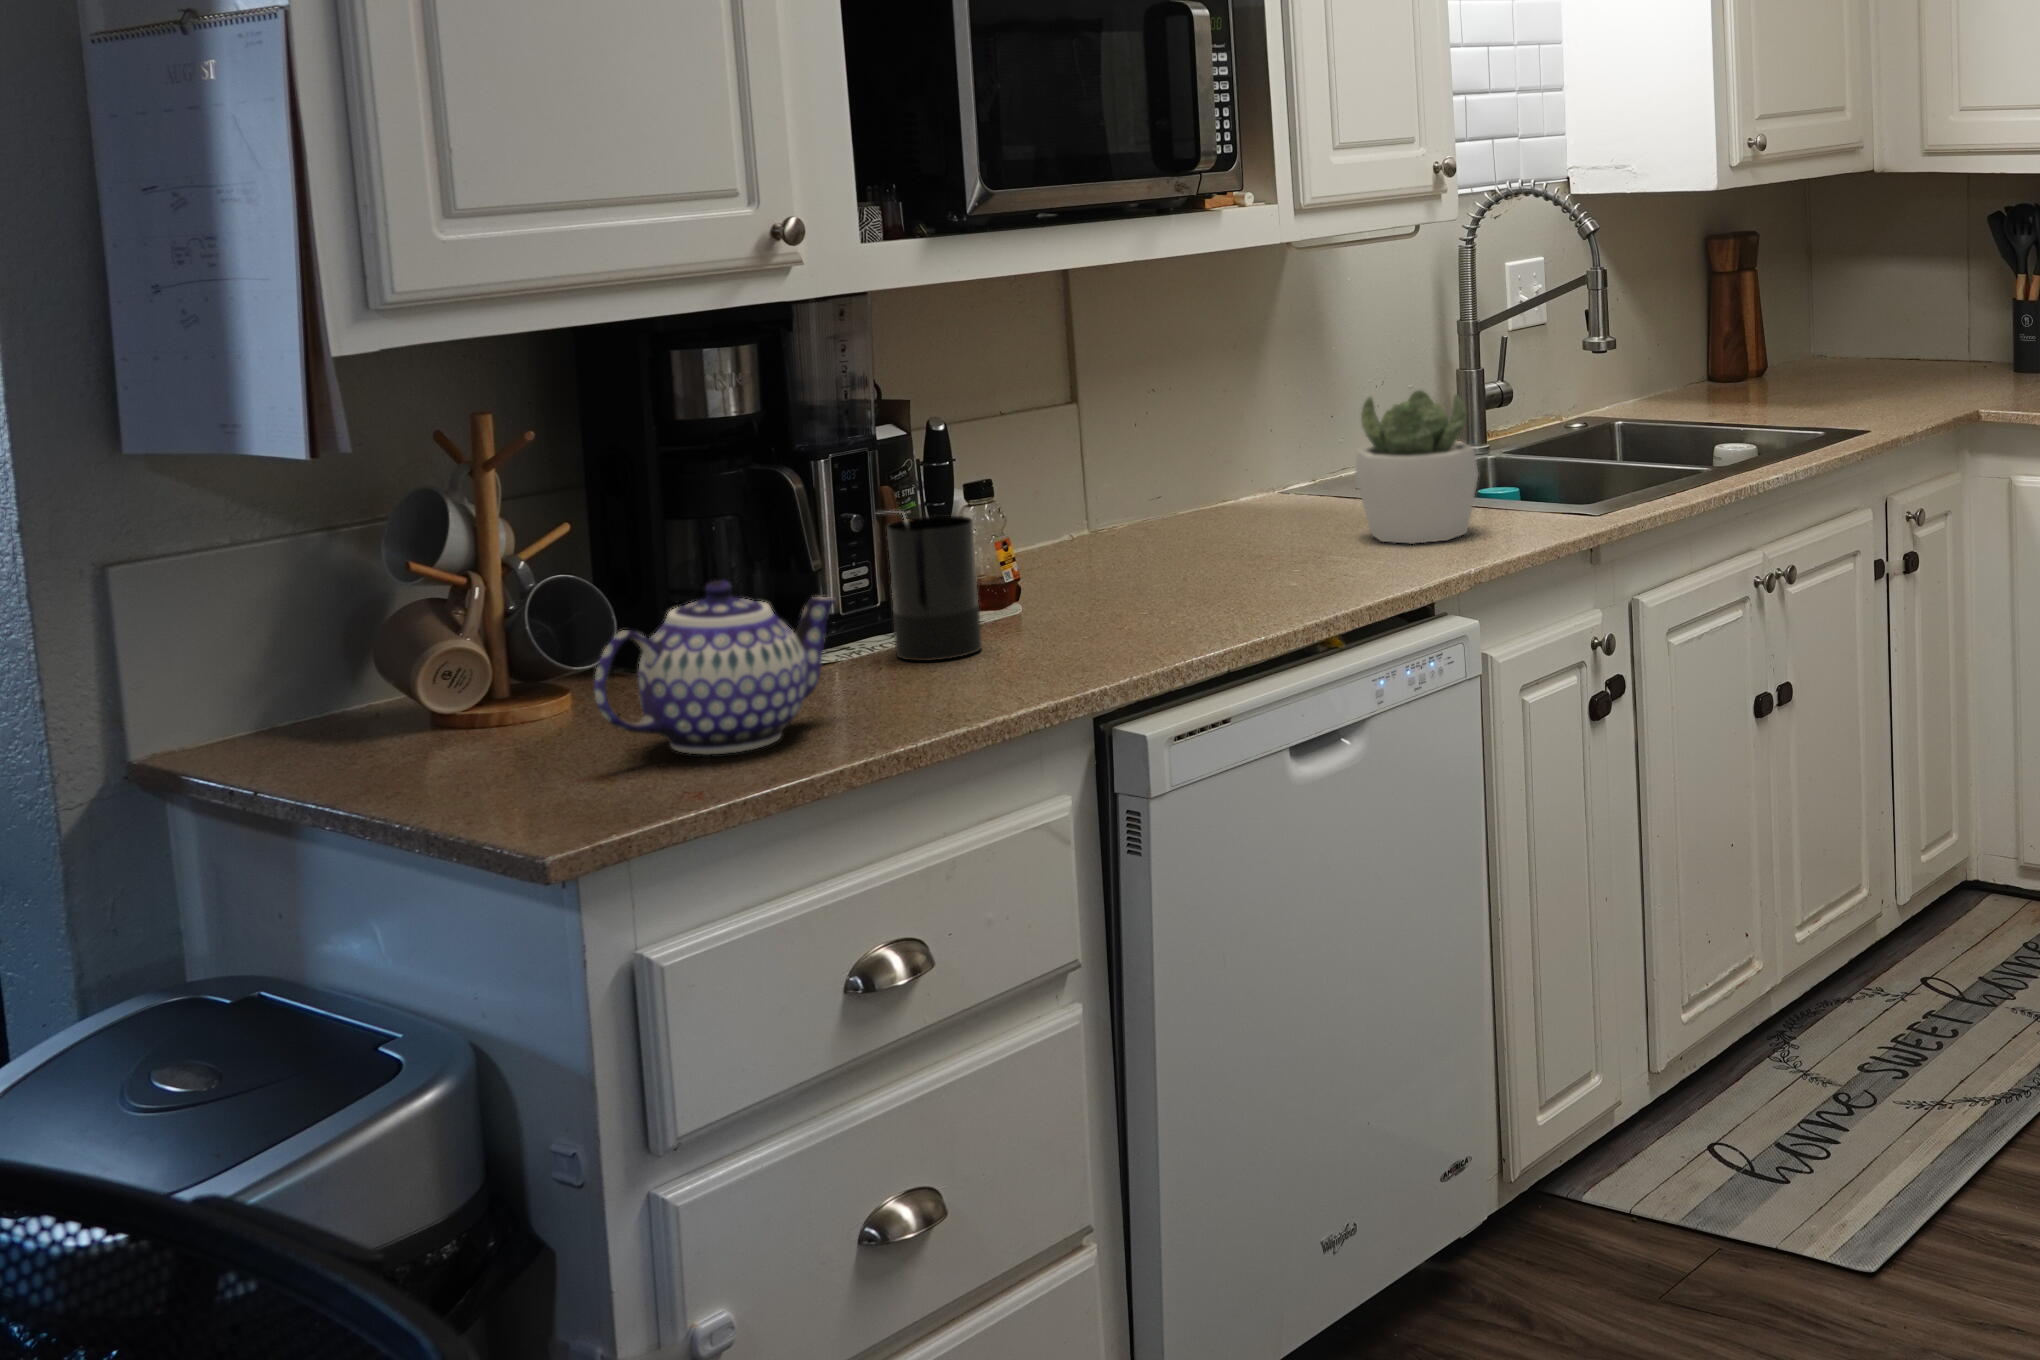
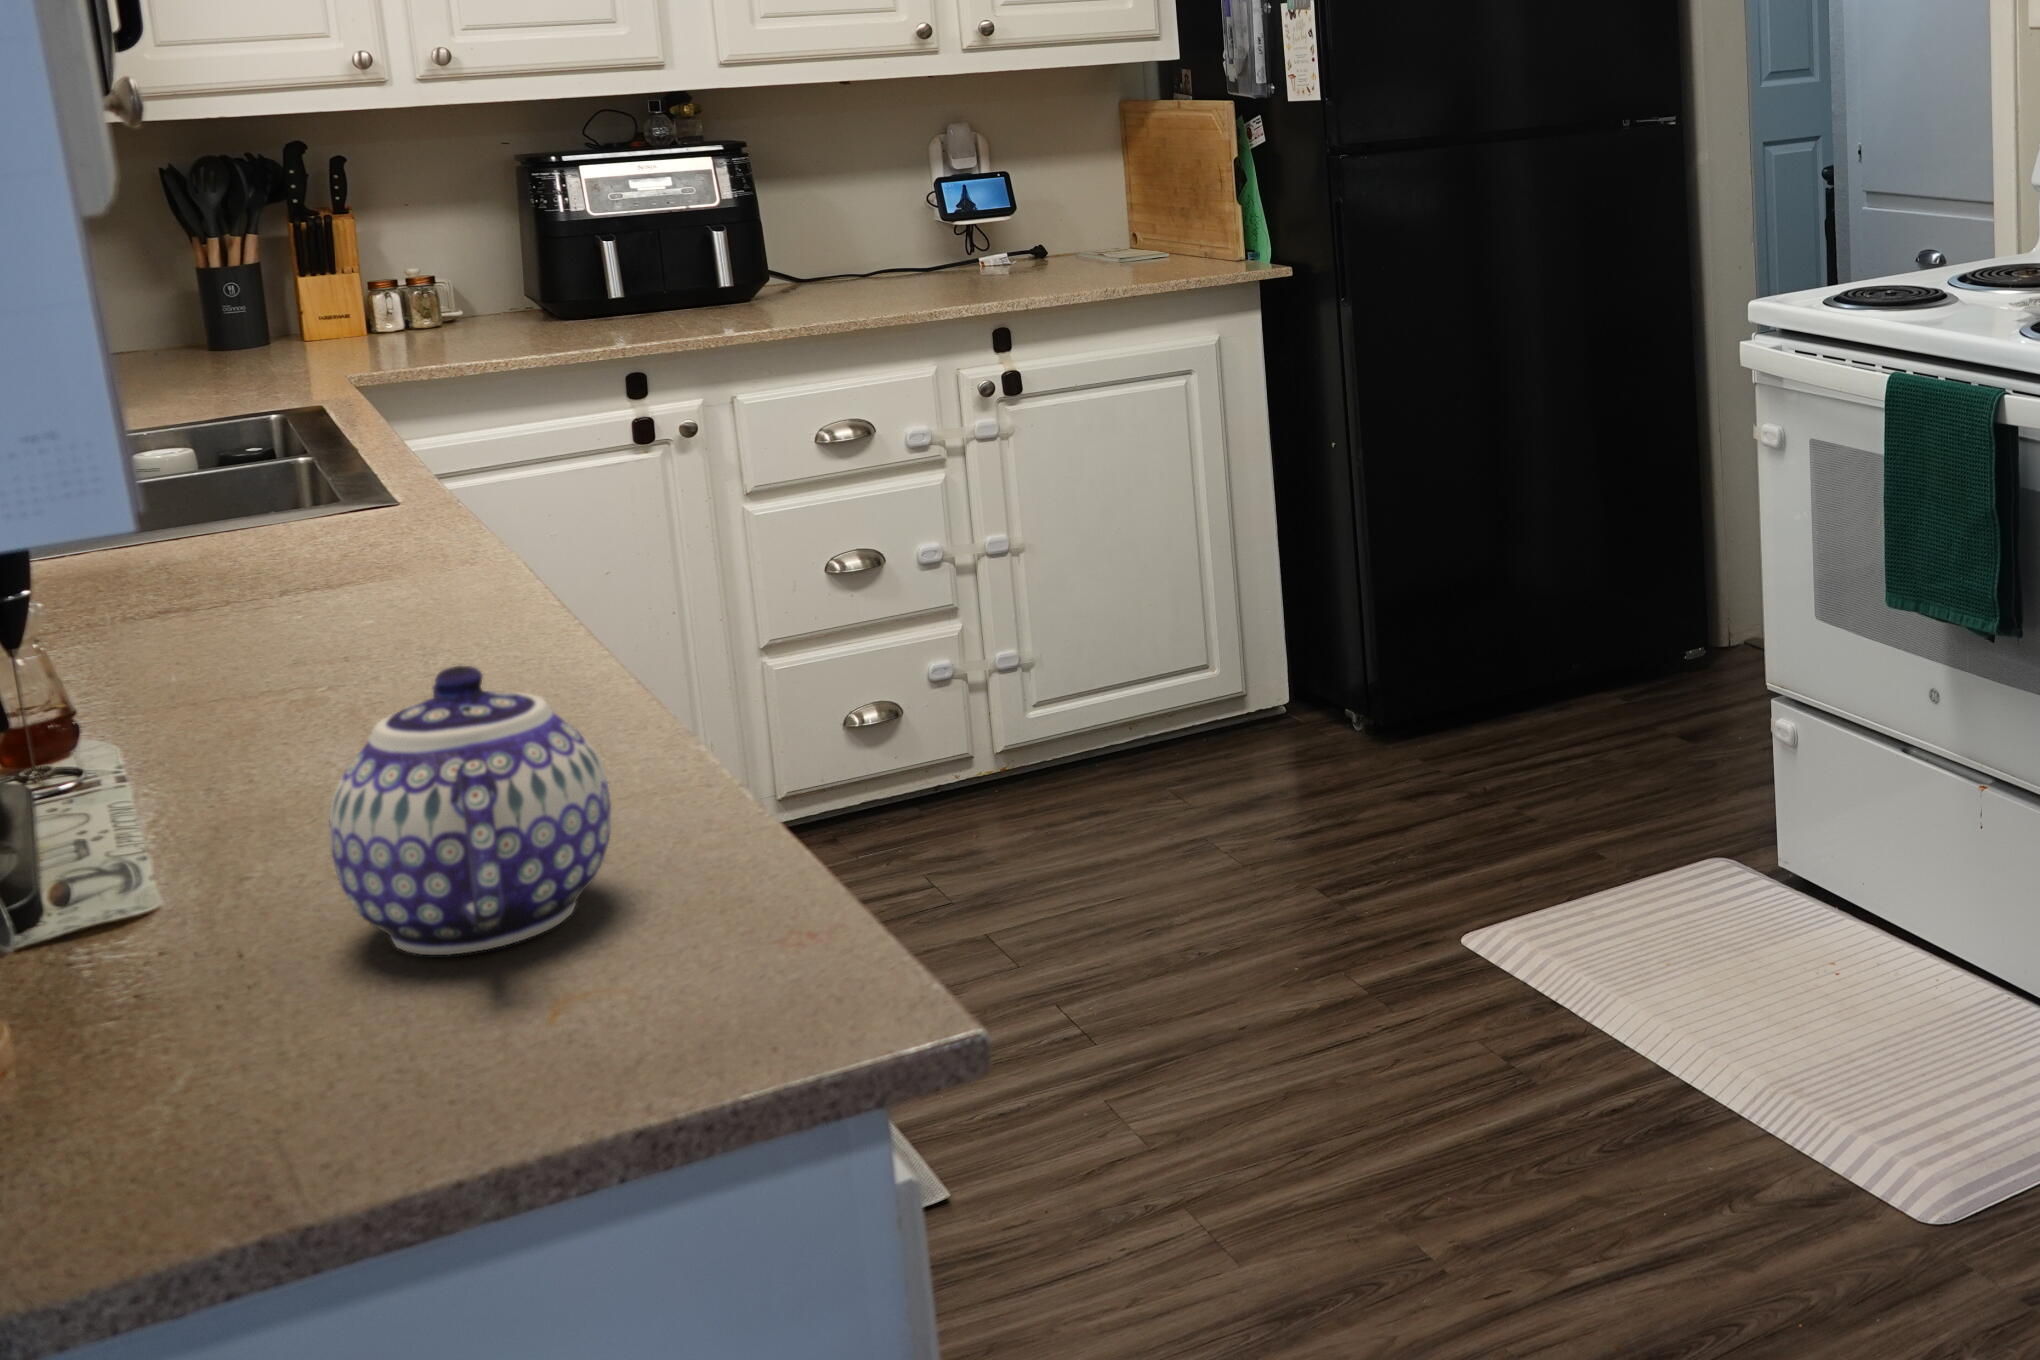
succulent plant: present [1355,390,1478,544] -> none [165,370,348,581]
candle: present [877,513,982,661] -> none [126,581,312,818]

